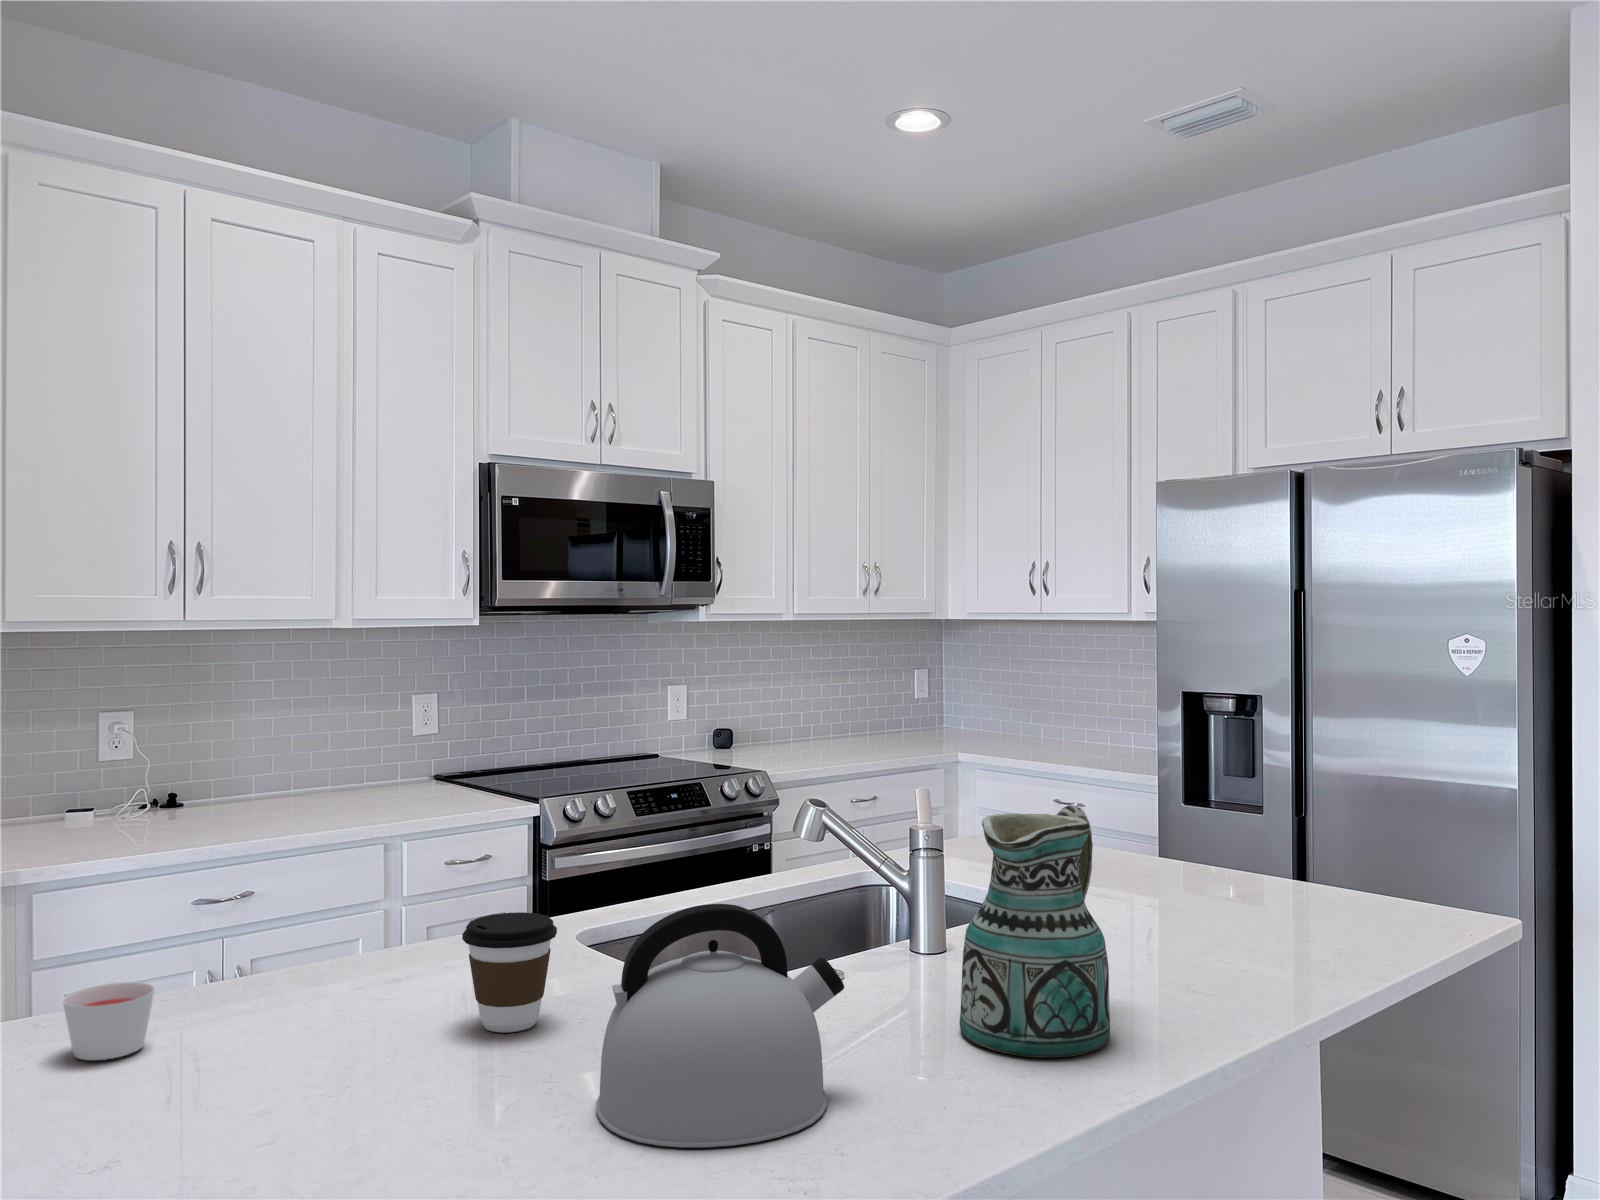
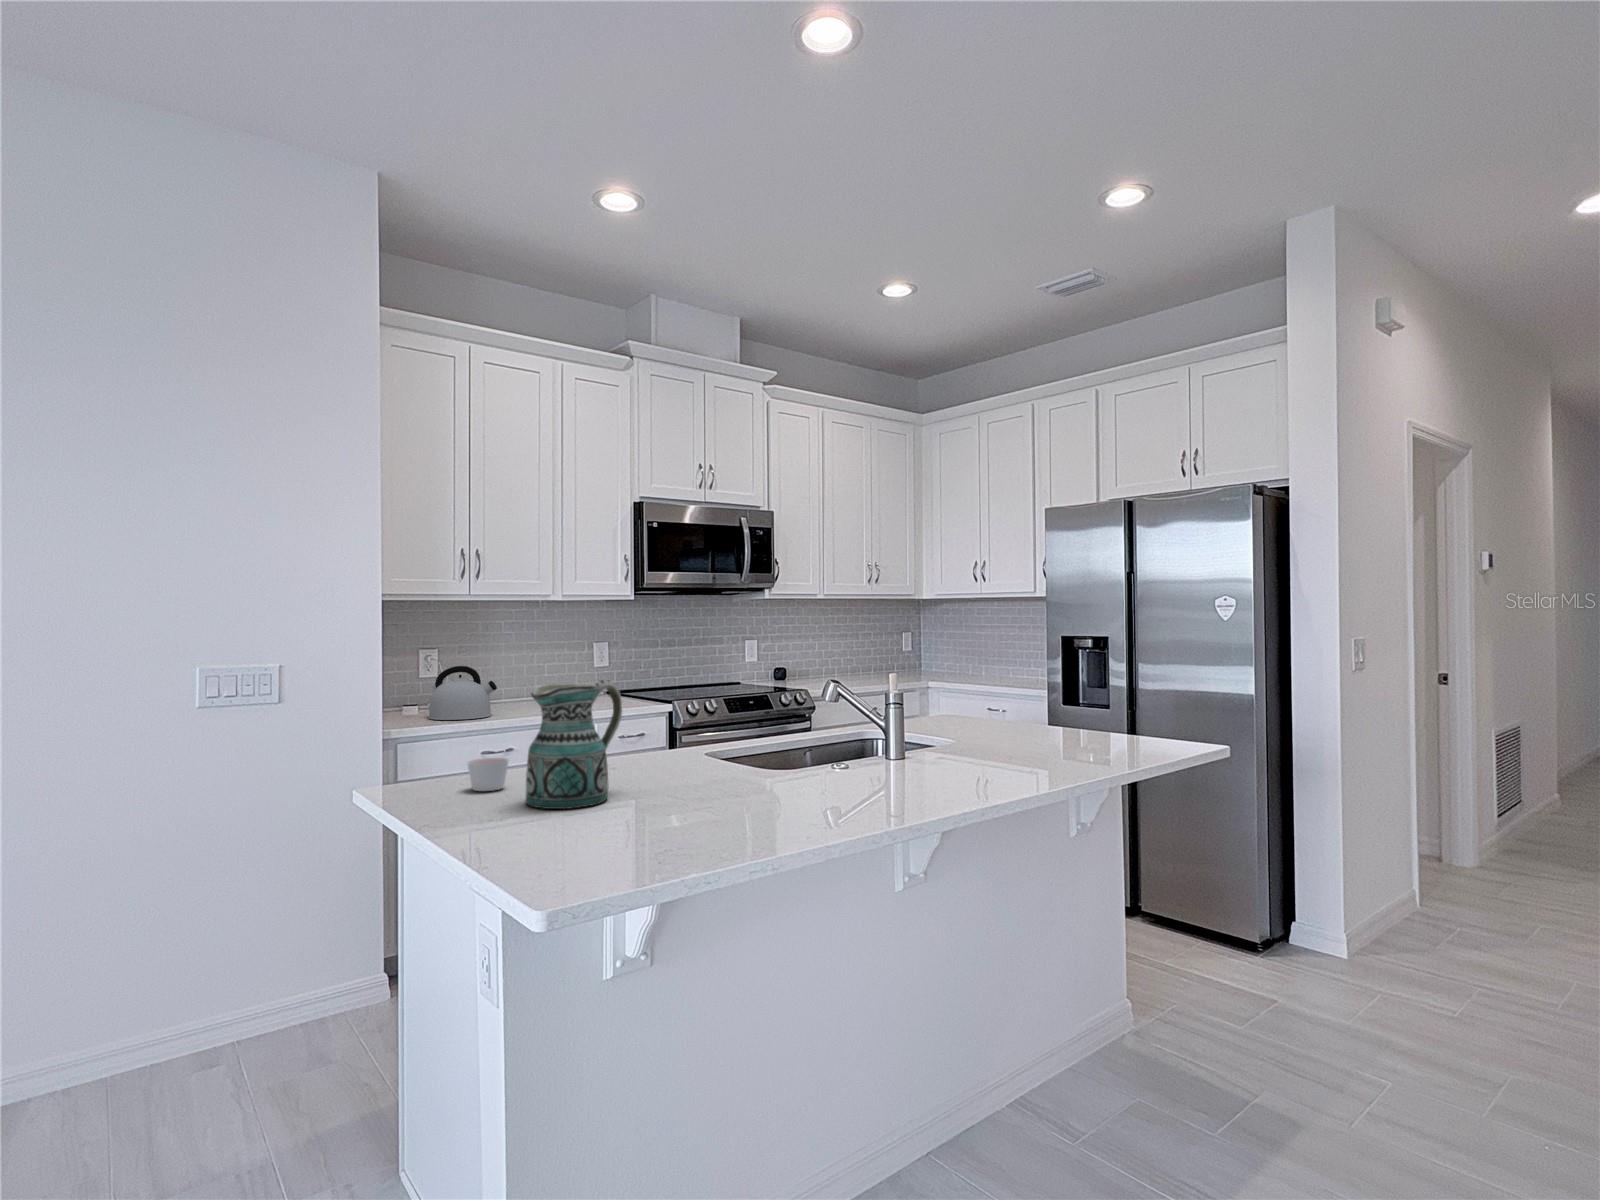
ceramic pitcher: present [960,805,1110,1057] -> present [525,680,622,809]
kettle: present [596,904,844,1148] -> present [428,666,497,720]
coffee cup: present [462,912,557,1032] -> none [657,727,703,783]

